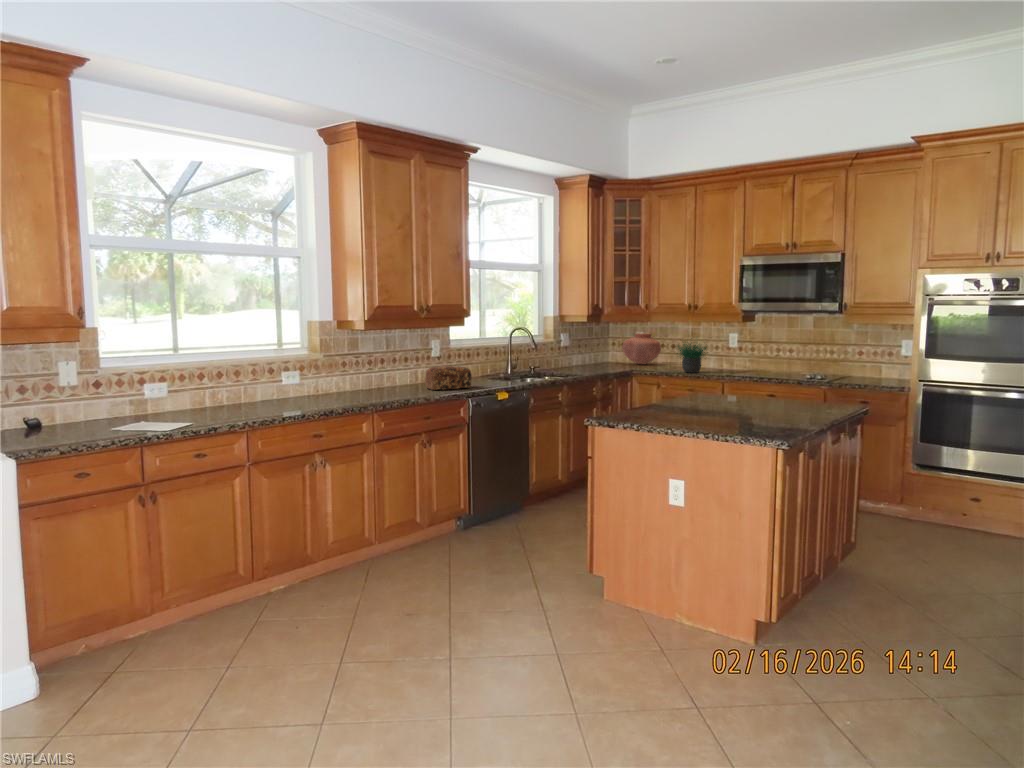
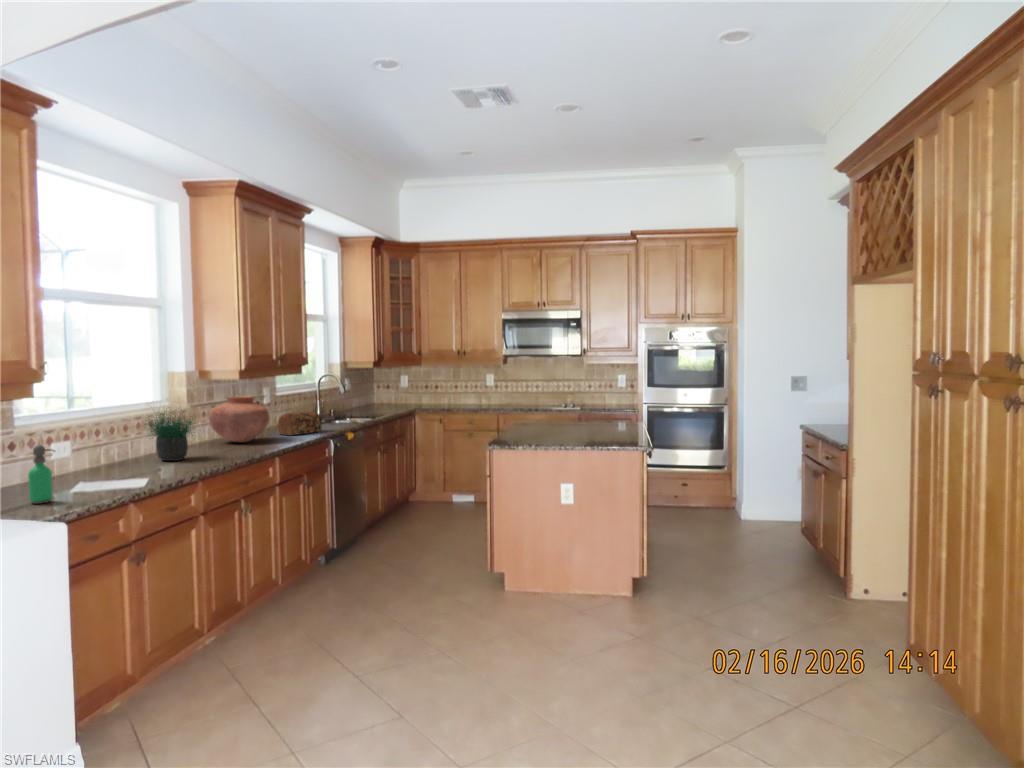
vase: present [622,333,661,364] -> present [209,396,269,442]
potted plant: present [678,343,706,373] -> present [147,412,195,461]
soap dispenser: none [45,385,69,439] -> present [28,445,55,504]

